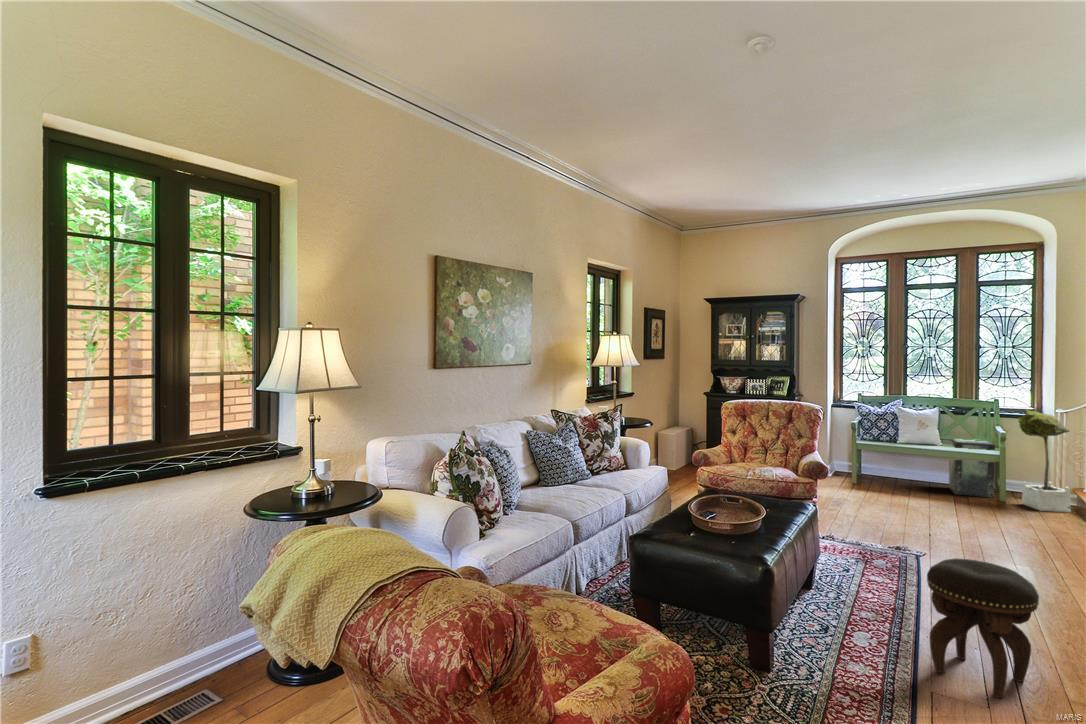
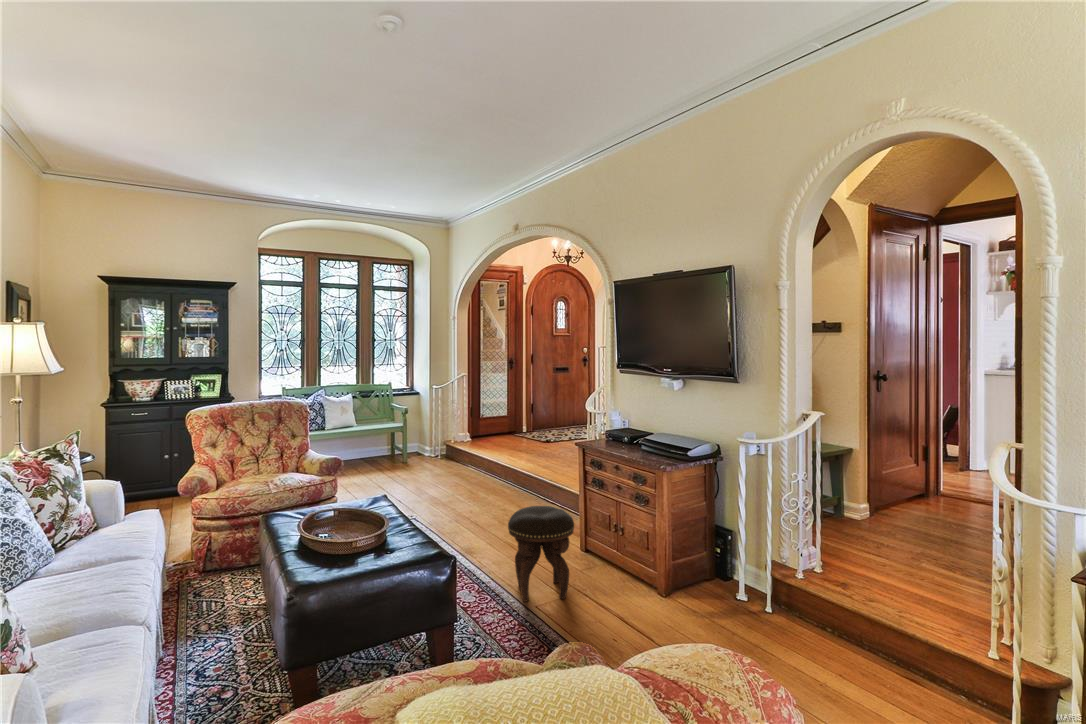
potted tree: present [1018,409,1070,512] -> none [410,389,443,463]
storage box: present [949,439,995,498] -> none [360,416,396,465]

